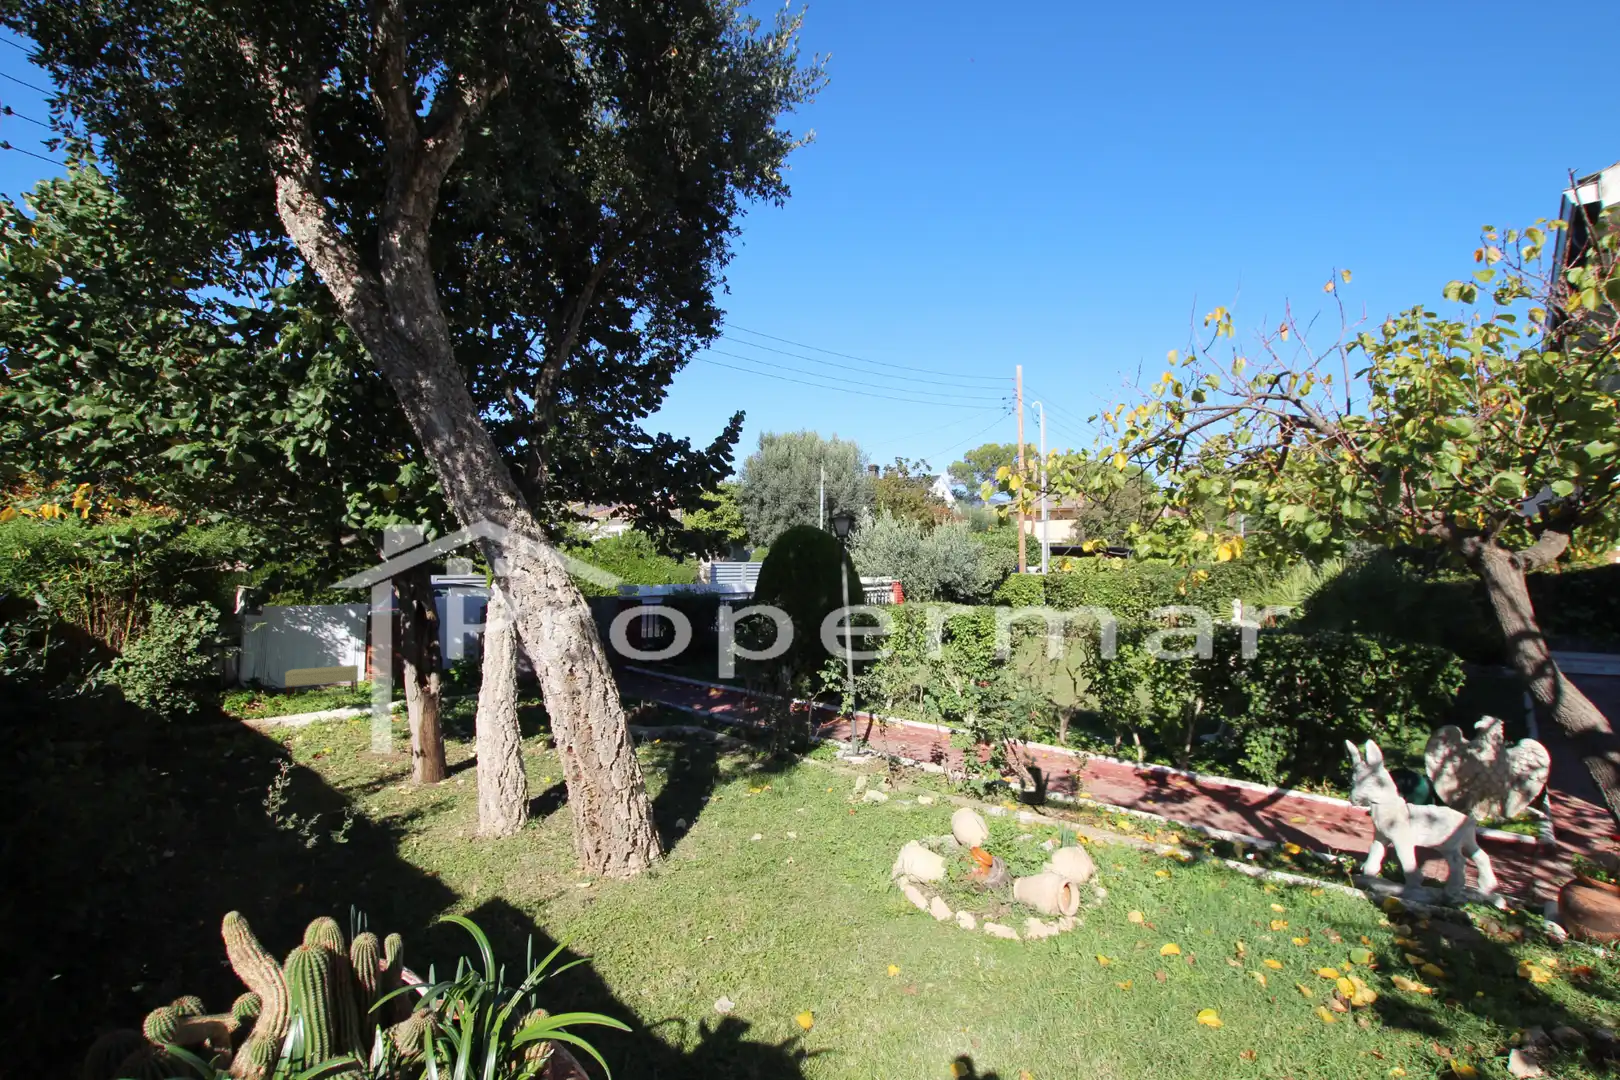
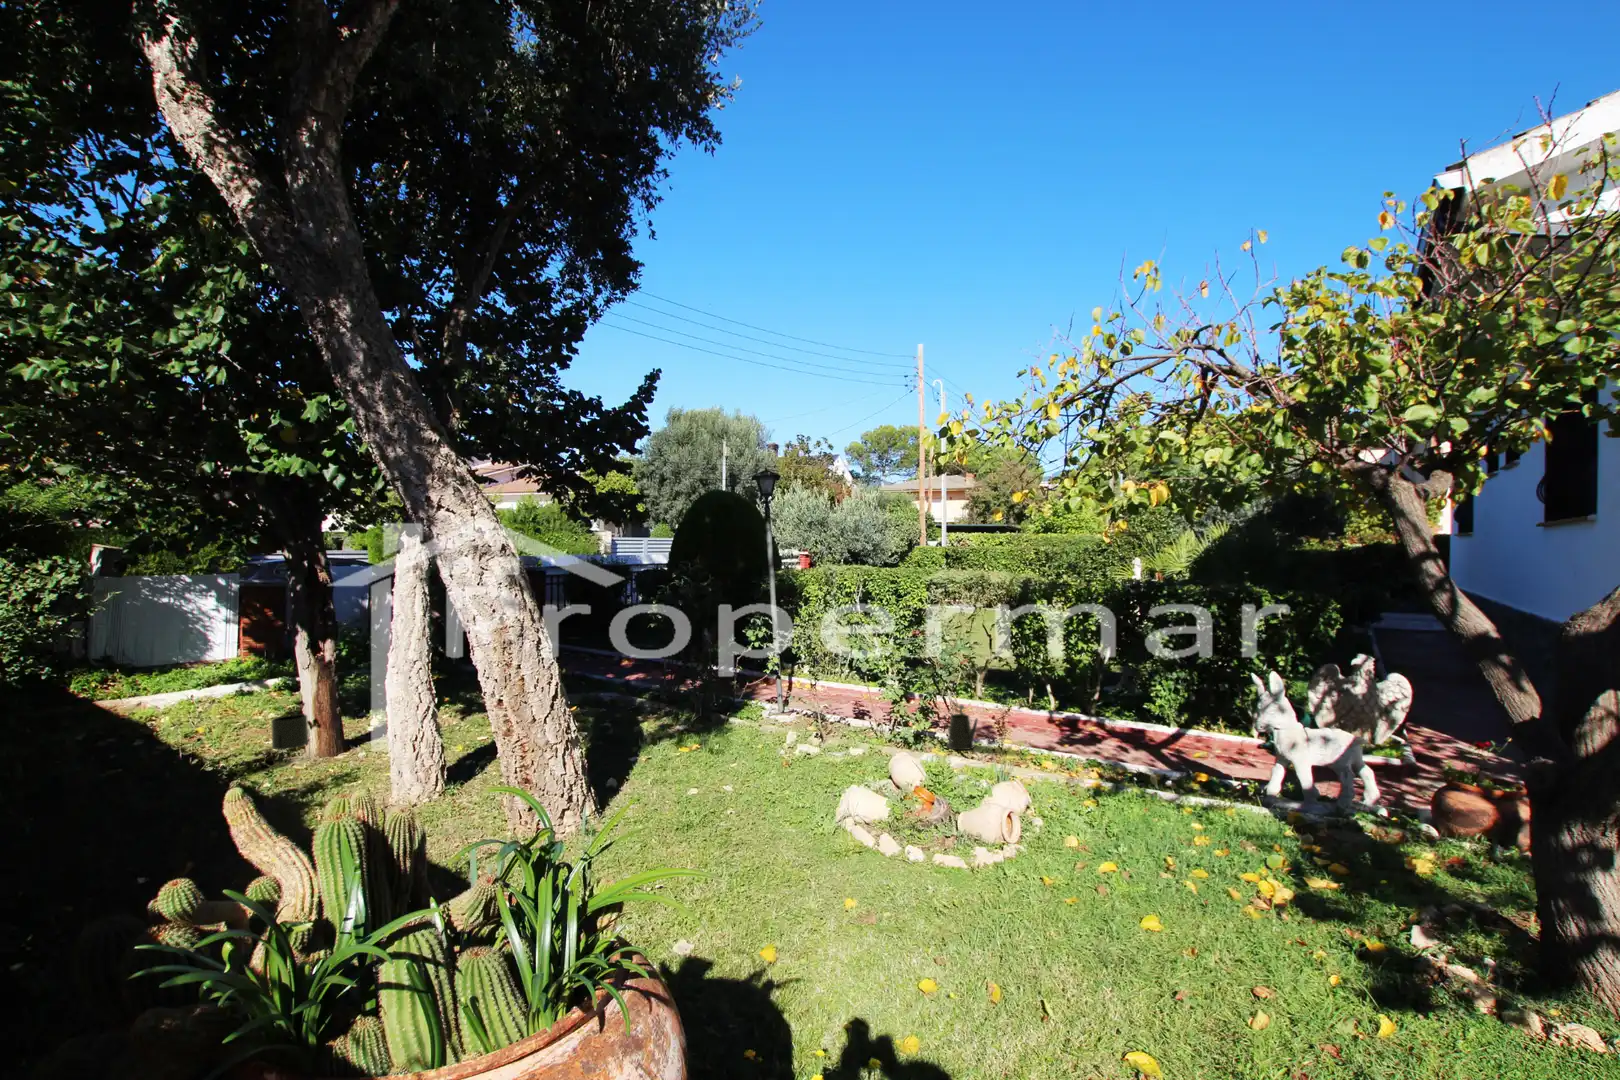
bench: present [285,665,358,698] -> none [136,638,224,676]
planter: none [383,746,417,793] -> present [271,714,309,757]

